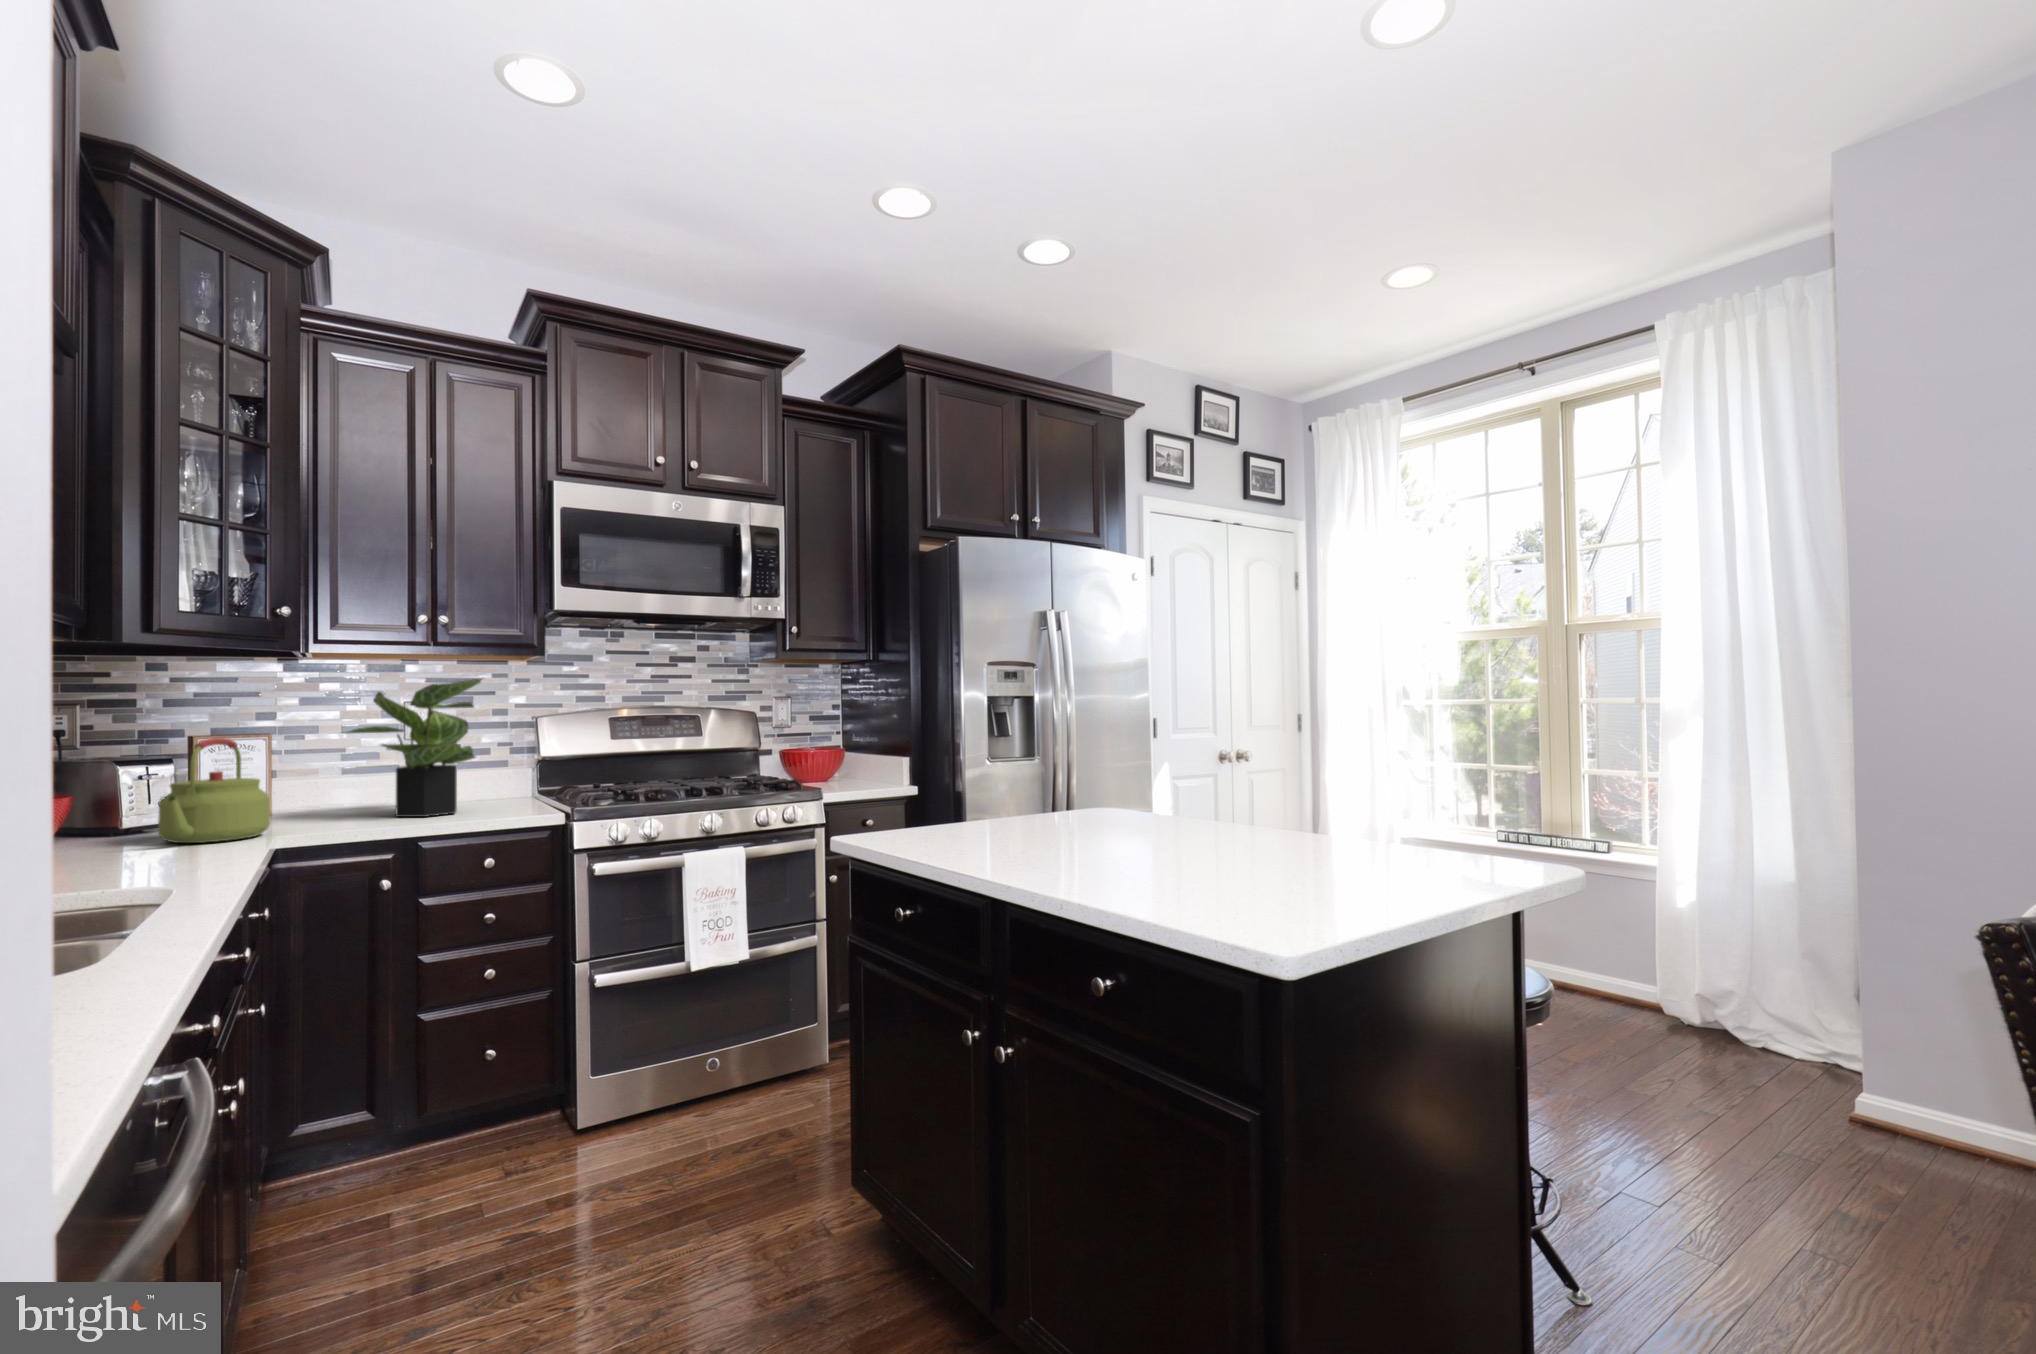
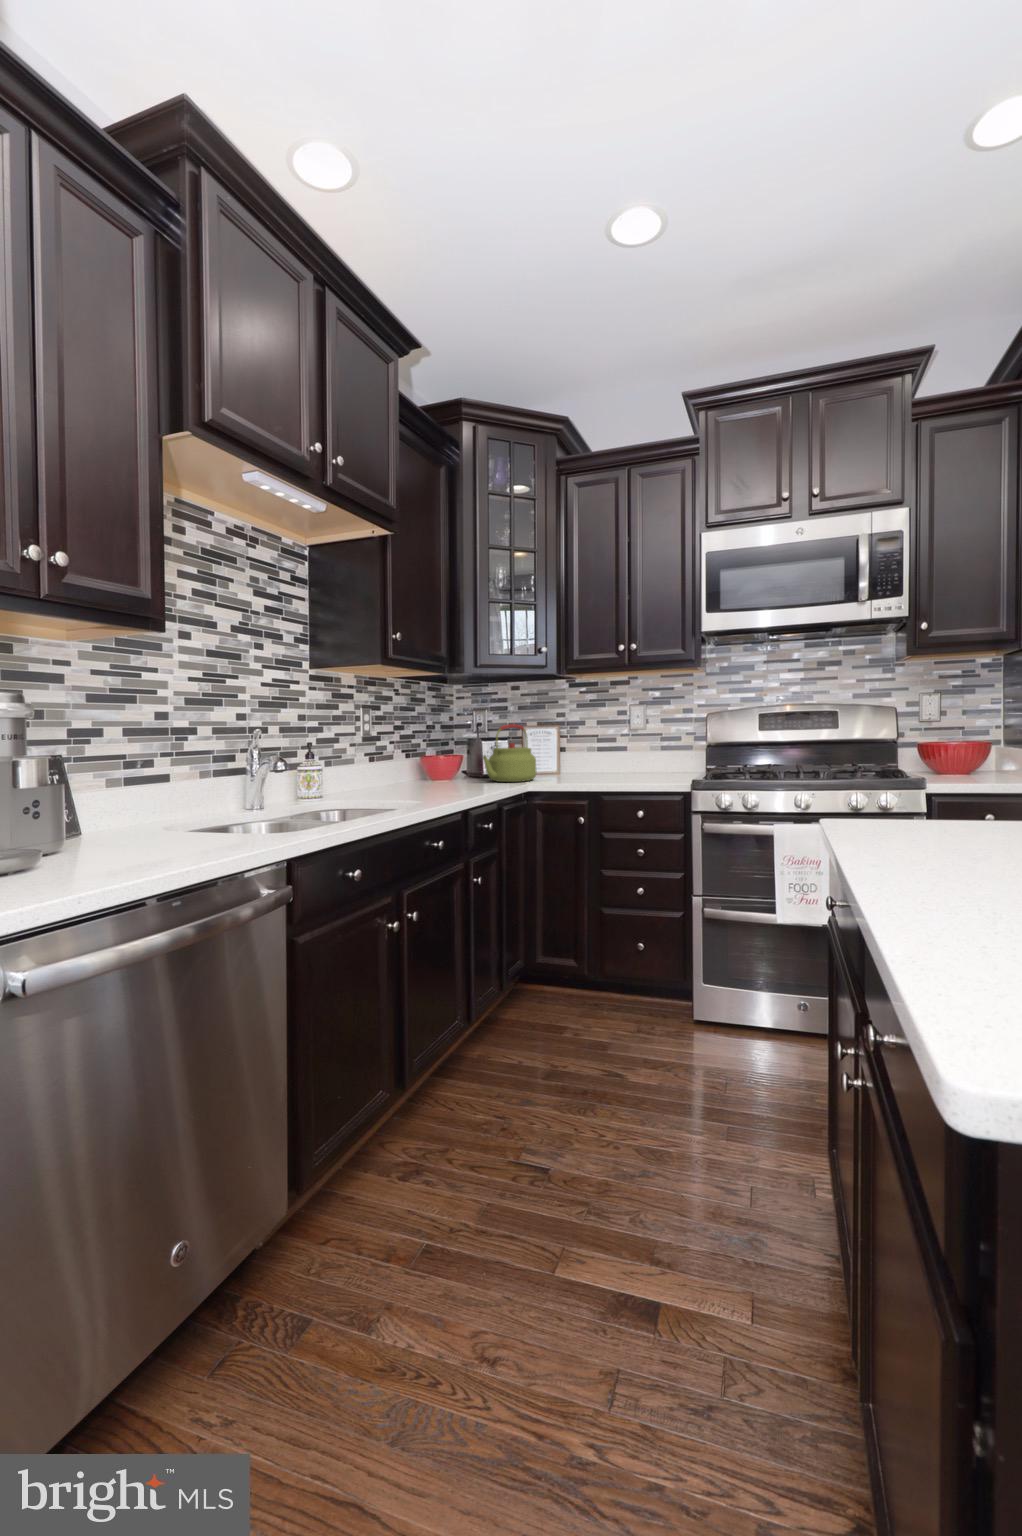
potted plant: present [342,678,482,817] -> none [580,685,659,778]

